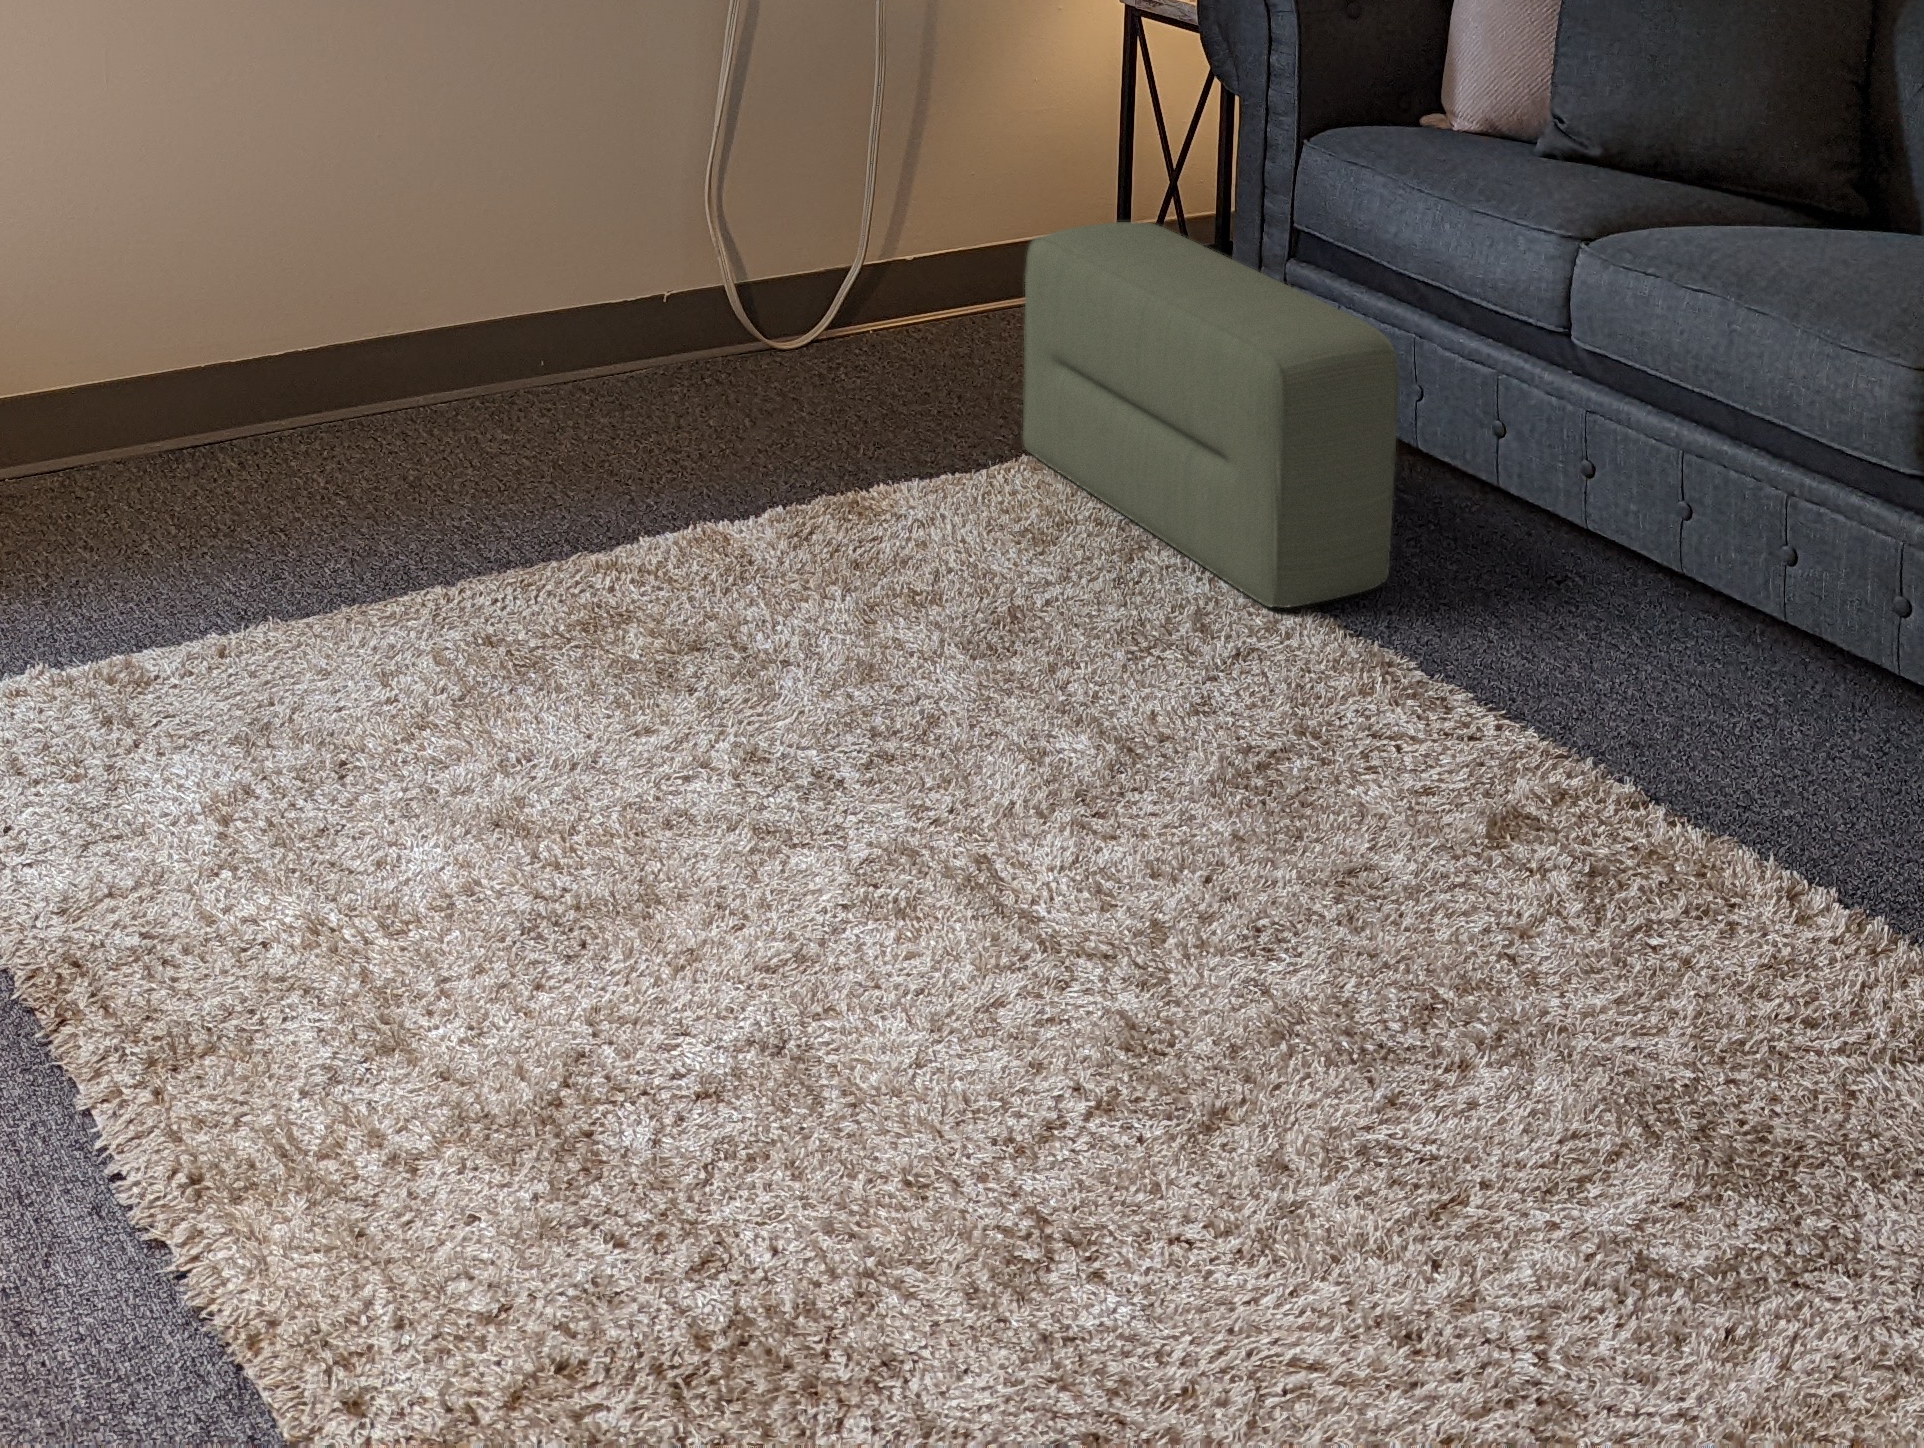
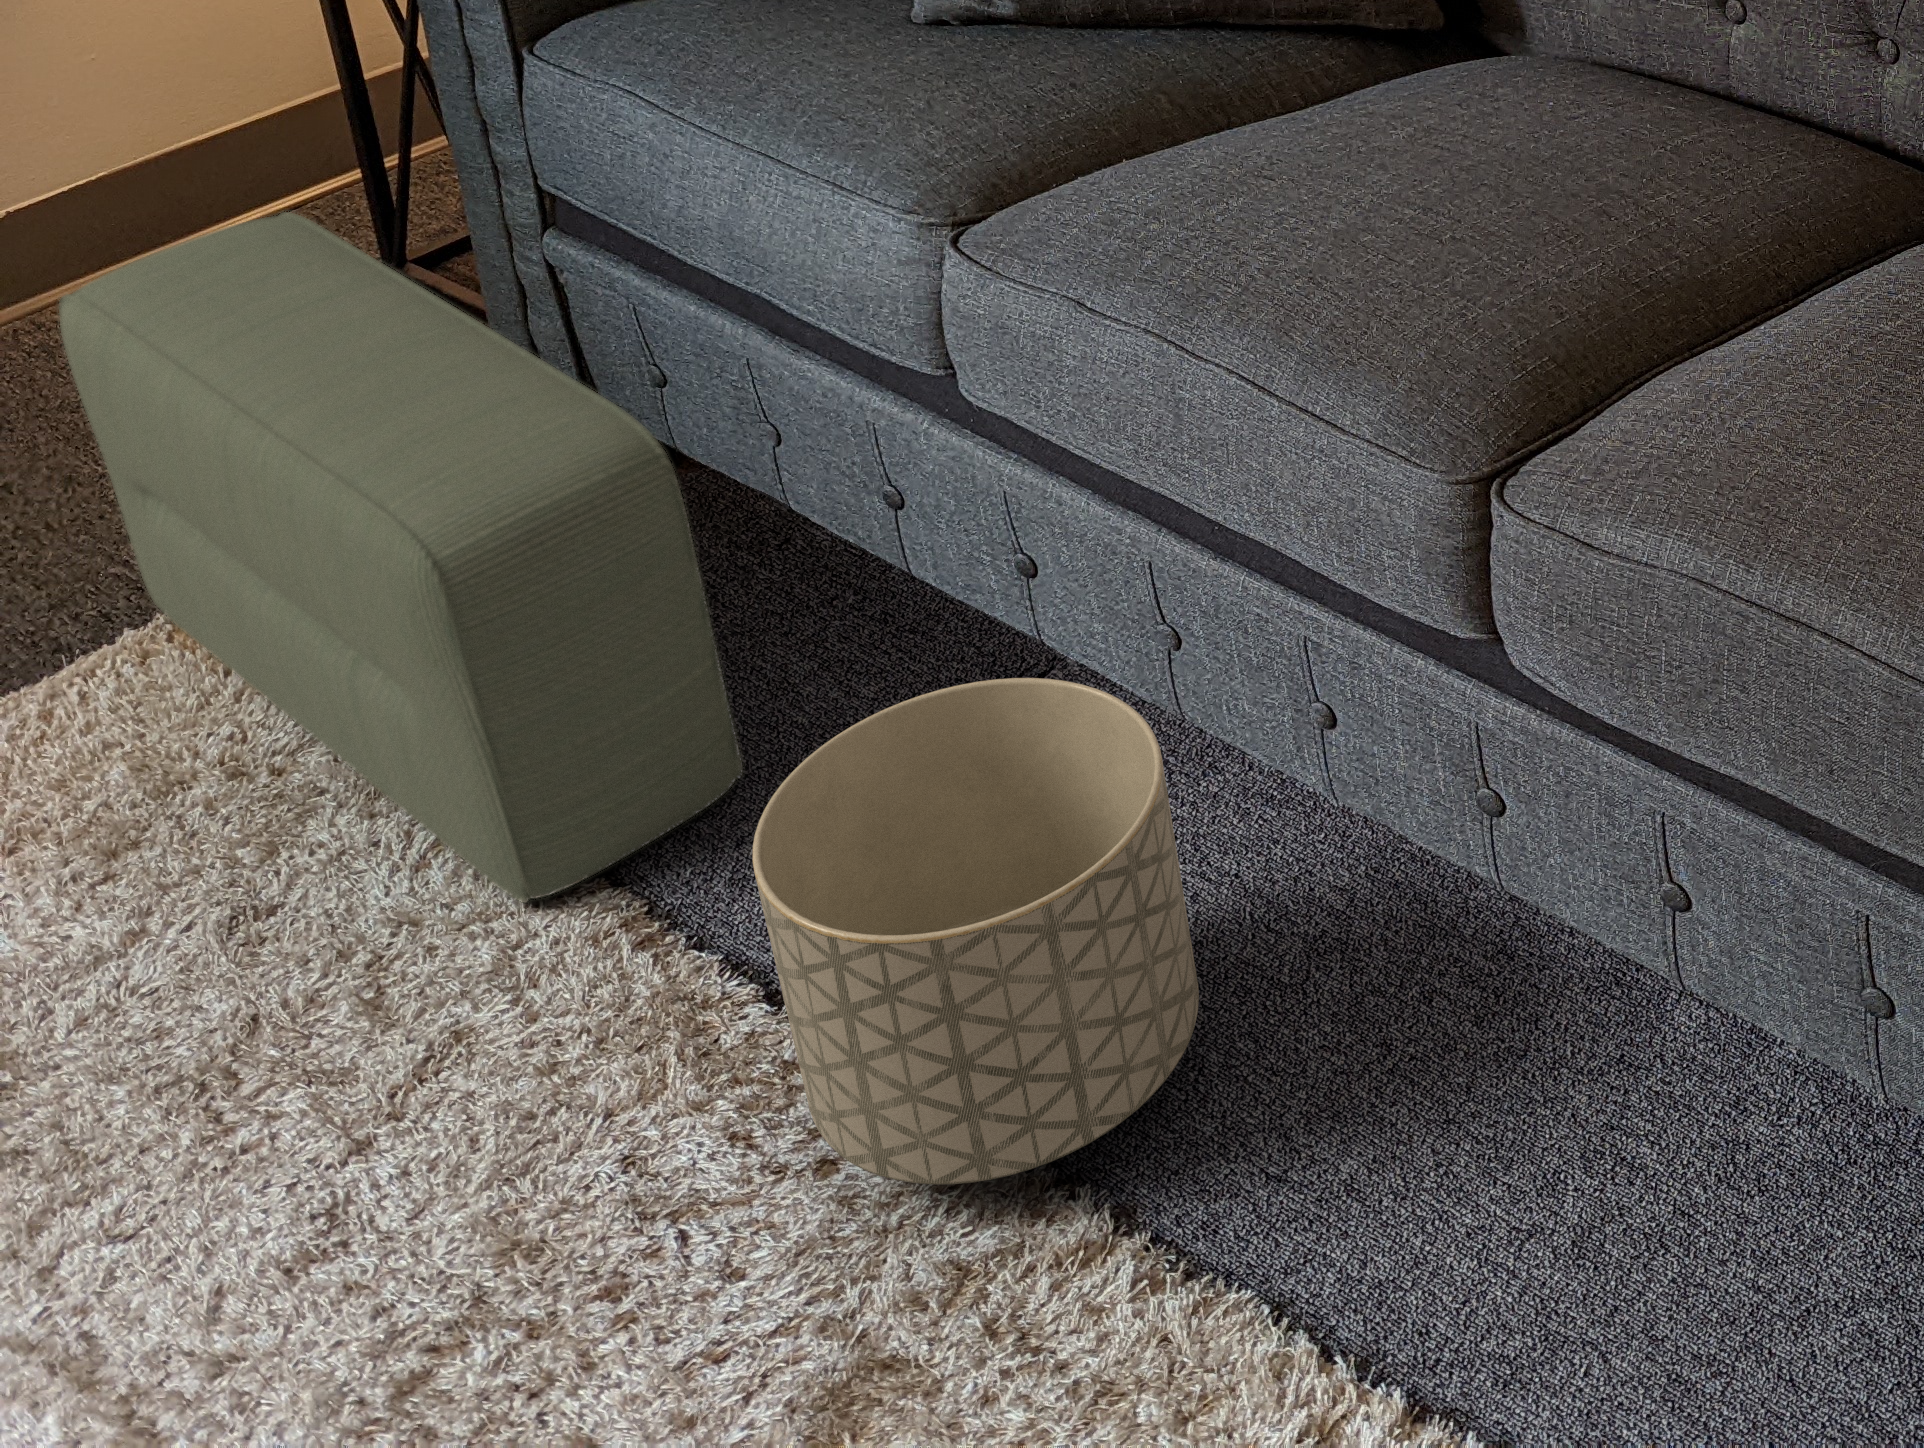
planter: none [1465,487,1709,759] -> present [753,678,1199,1184]

